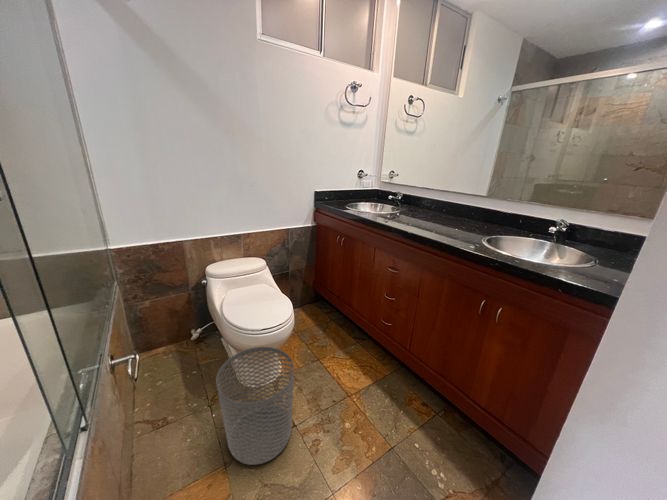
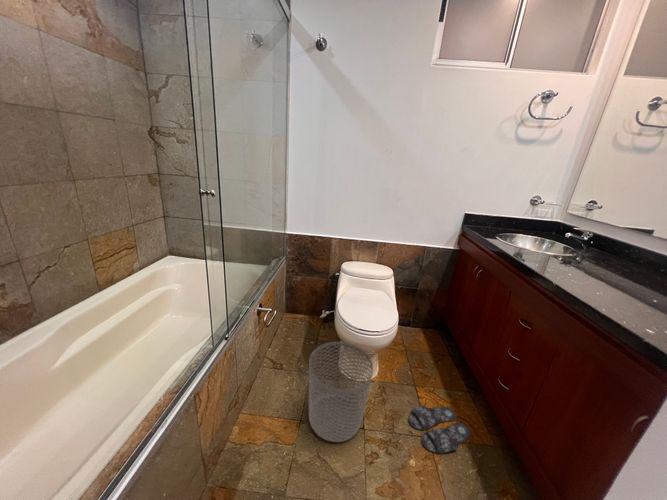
slippers: none [327,363,377,407] -> present [408,405,471,454]

